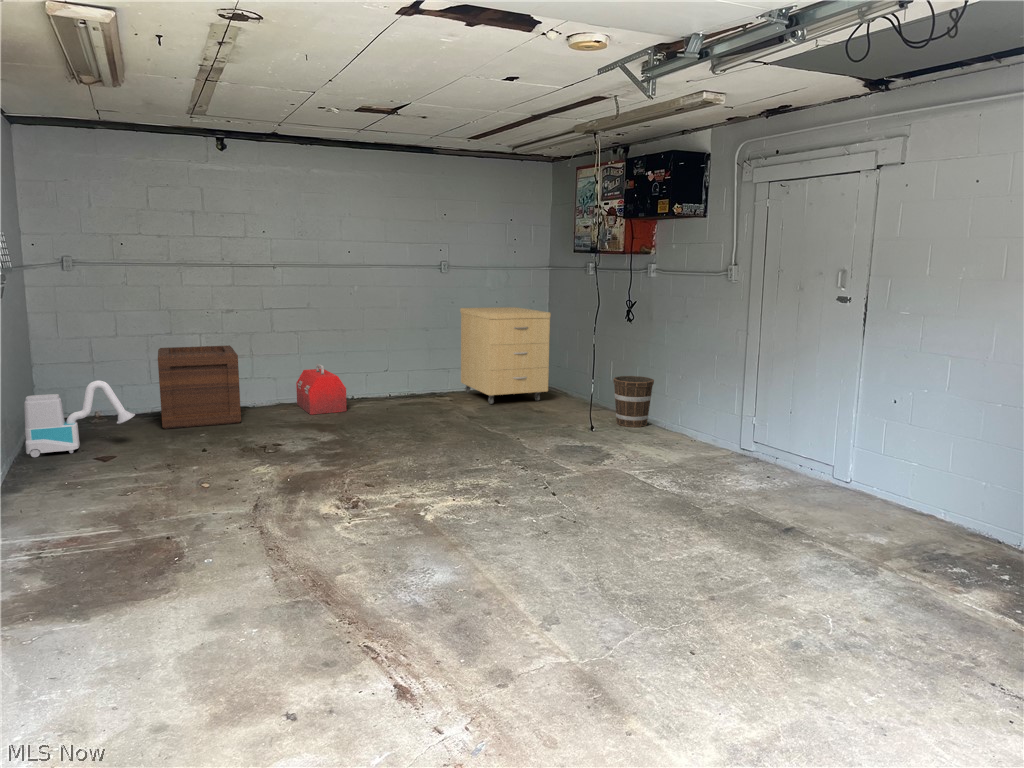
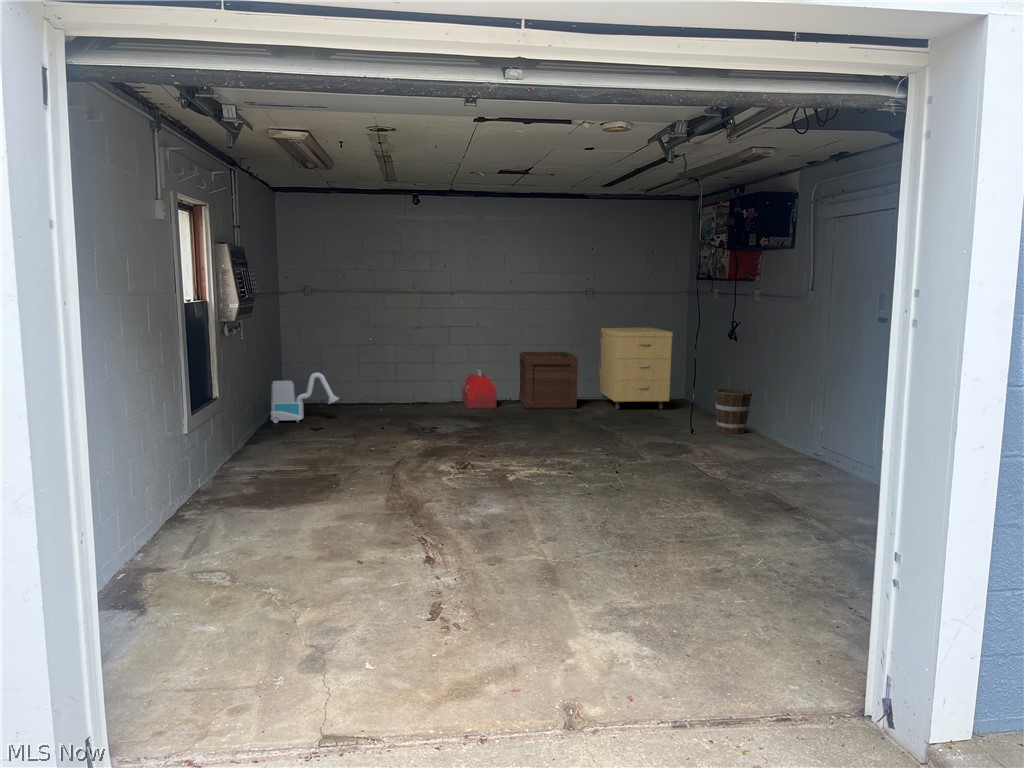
wooden crate: present [158,345,241,429] -> present [519,352,578,409]

